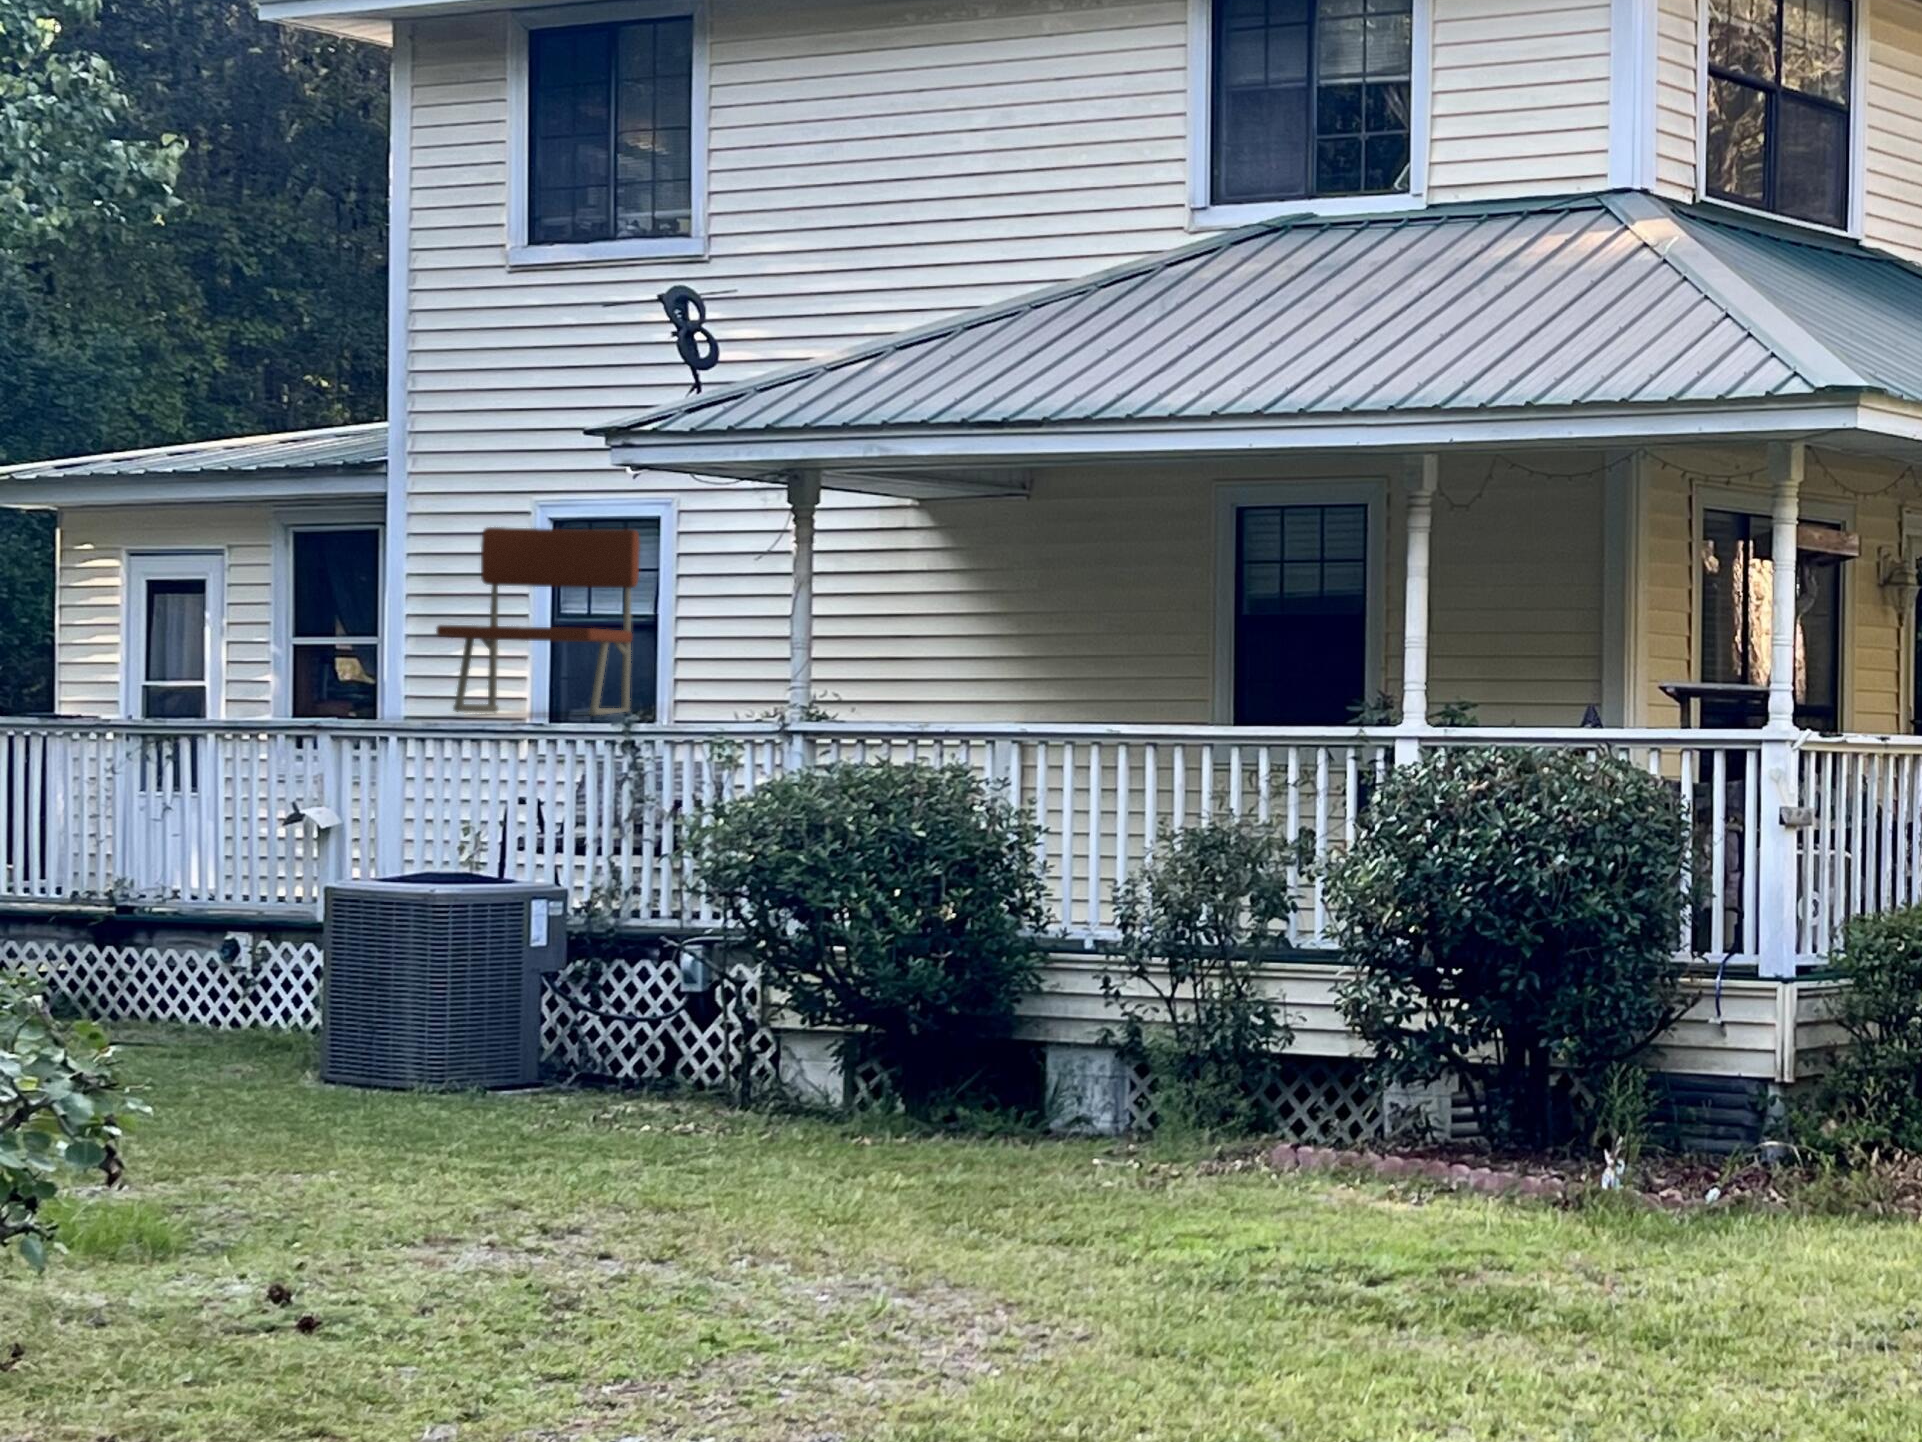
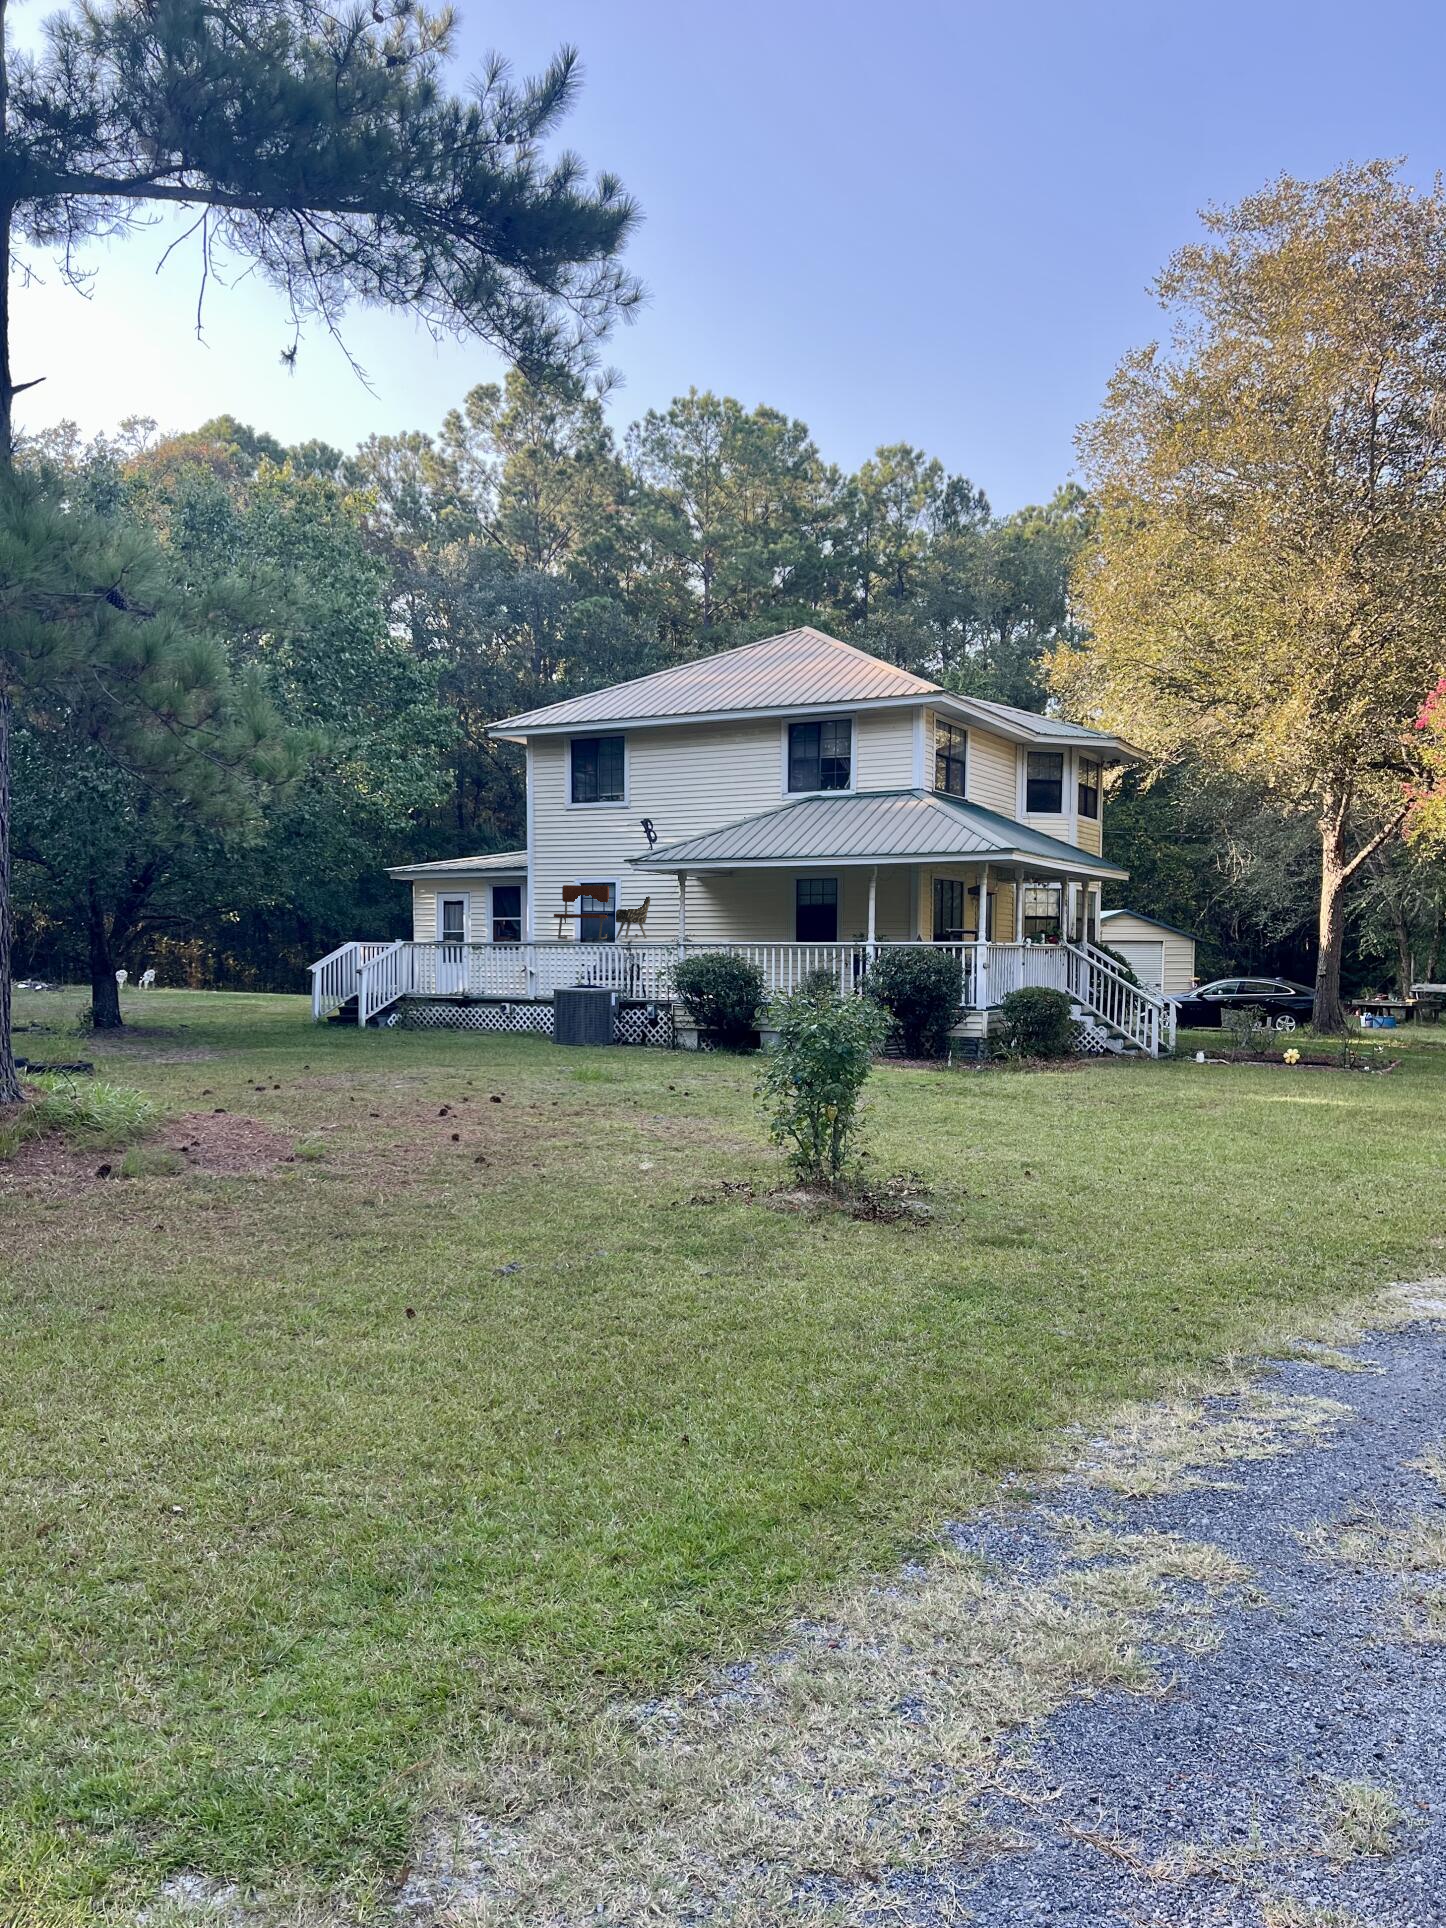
armchair: none [651,566,767,714] -> present [616,896,650,938]

